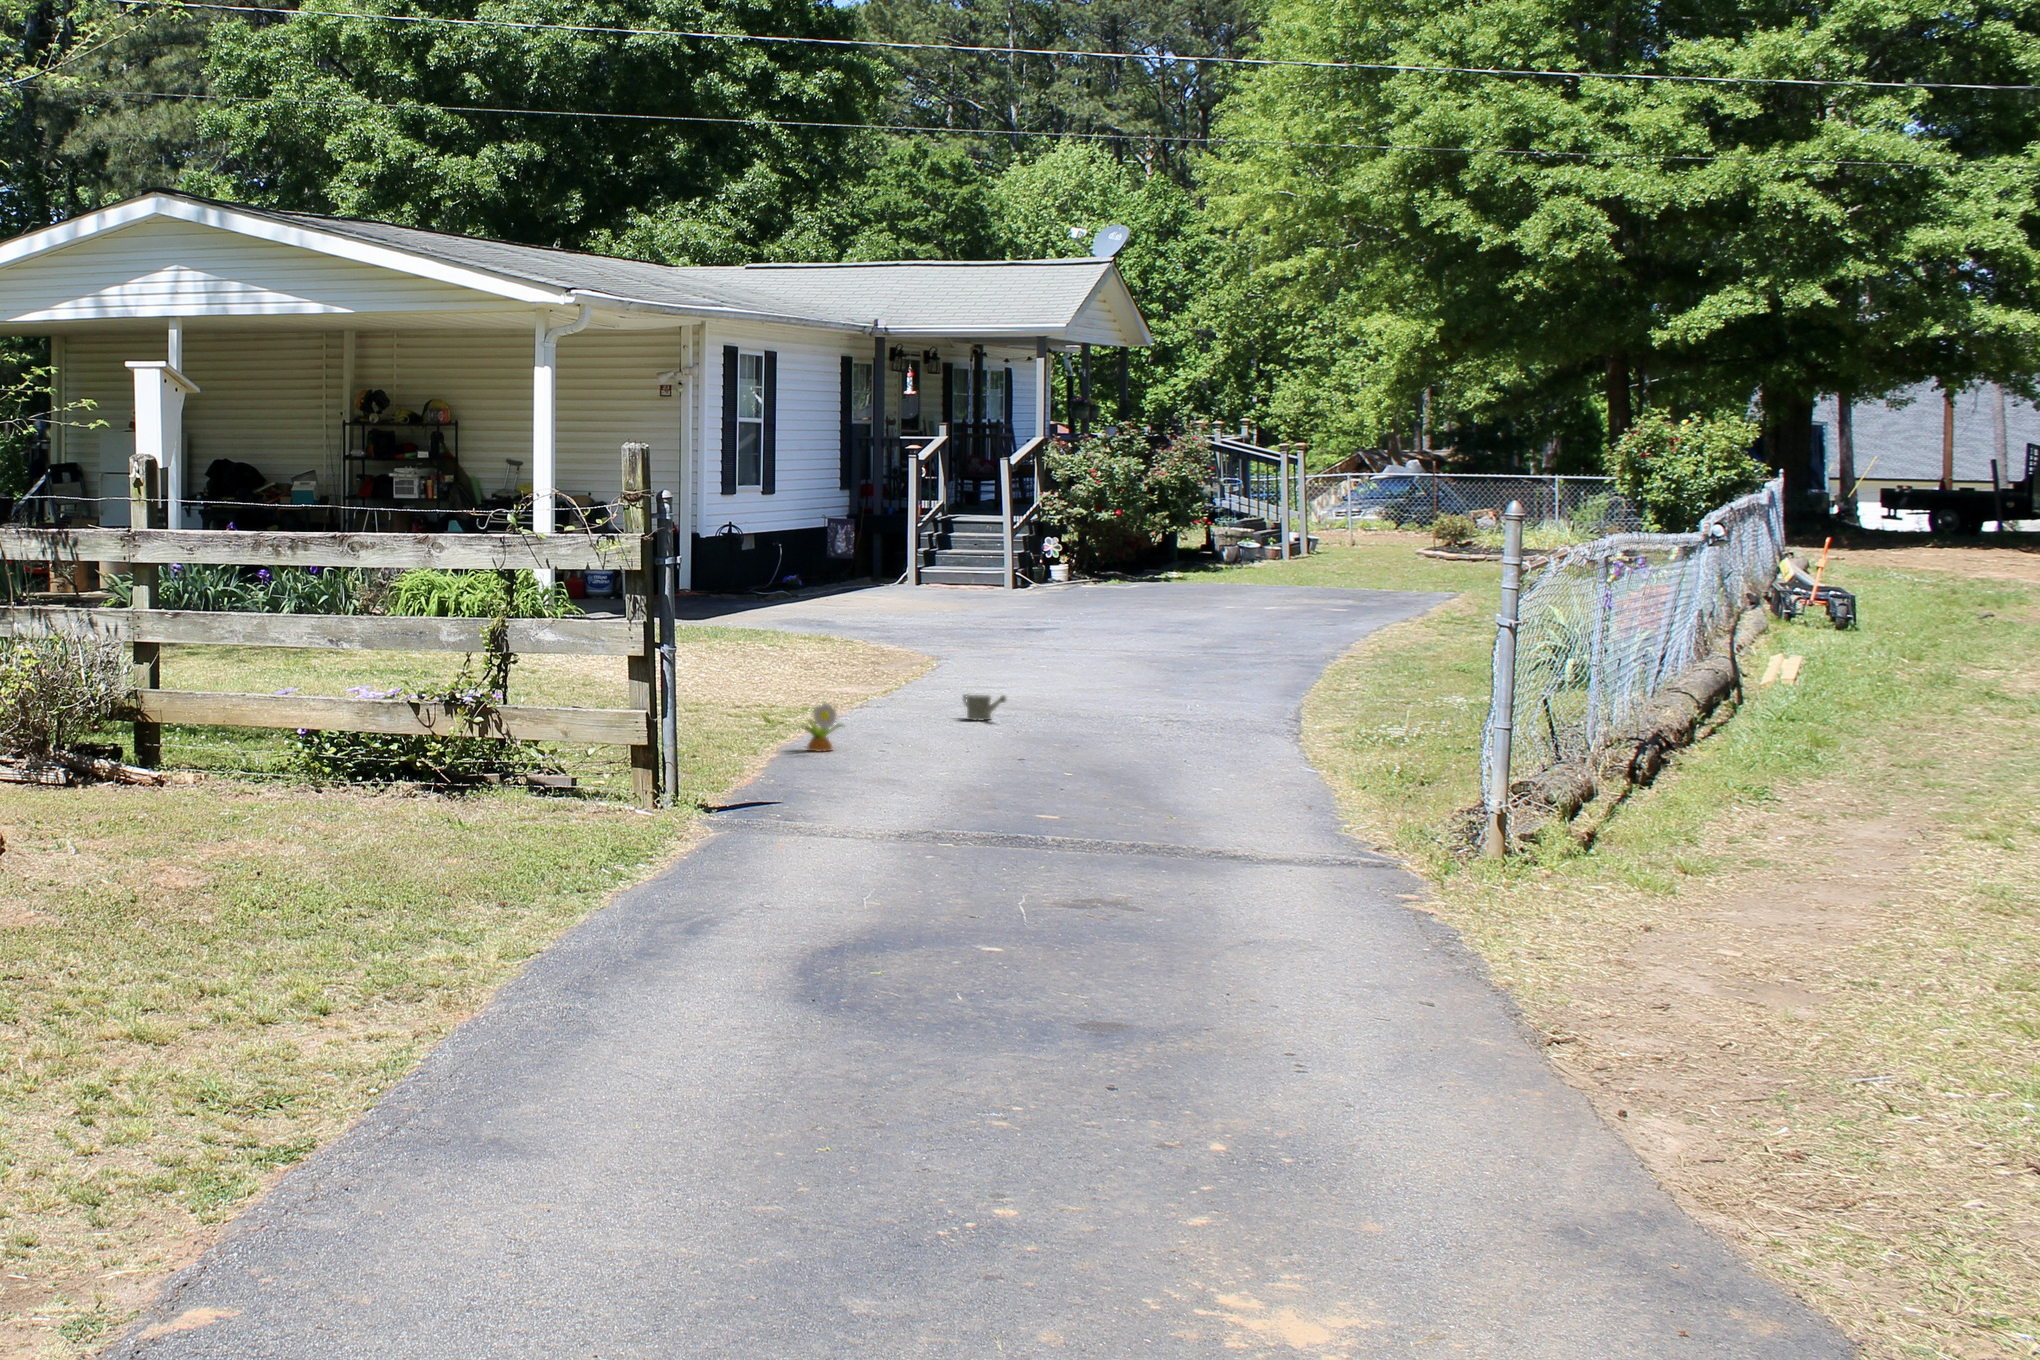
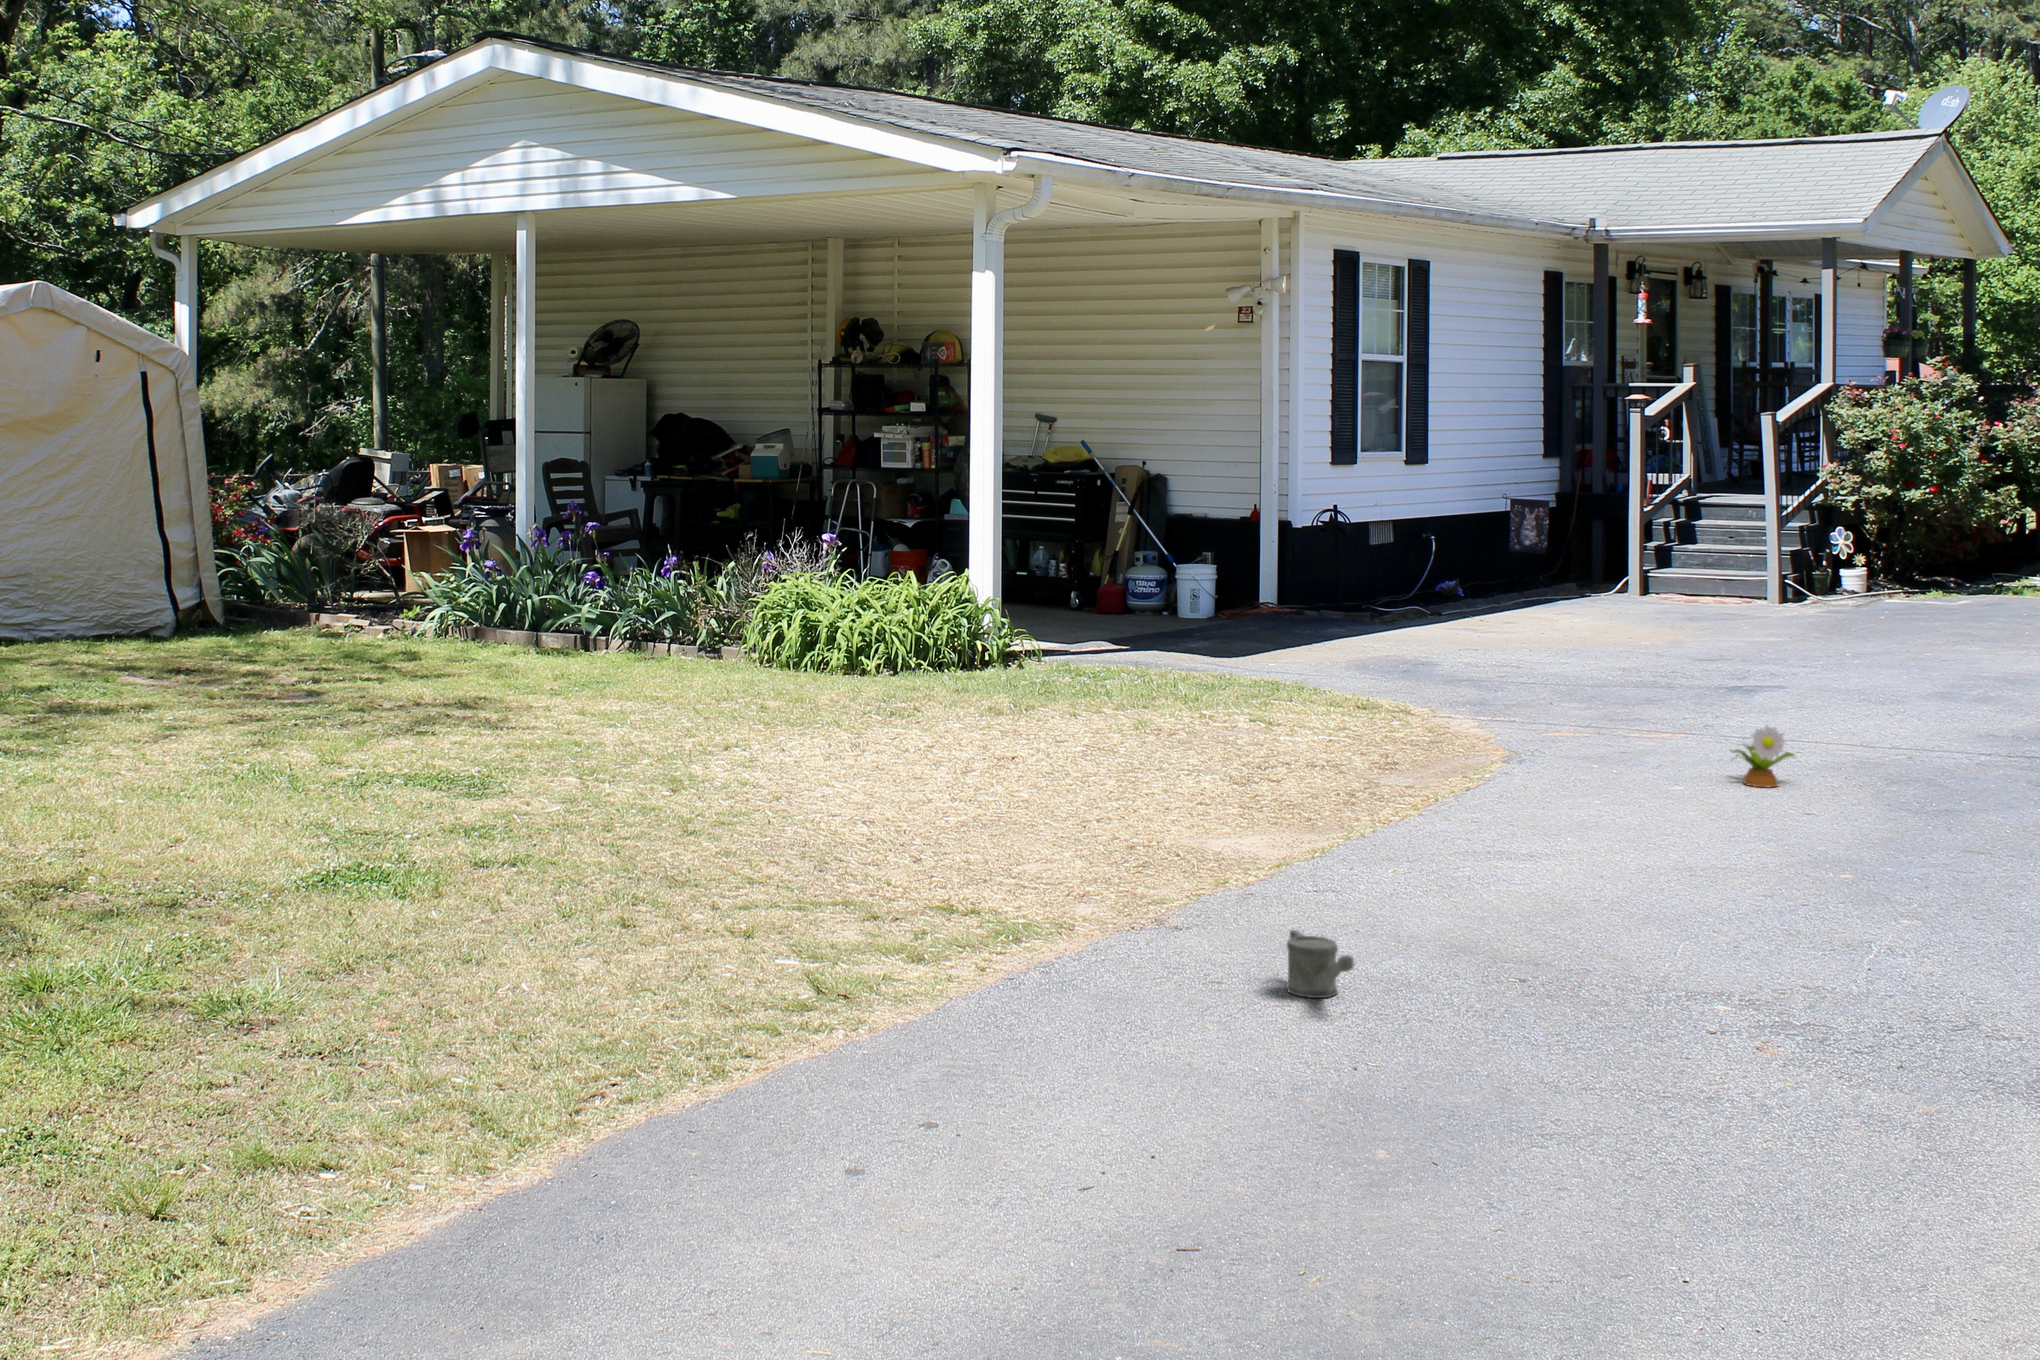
decorative plant: present [801,703,845,752] -> present [1731,725,1794,788]

